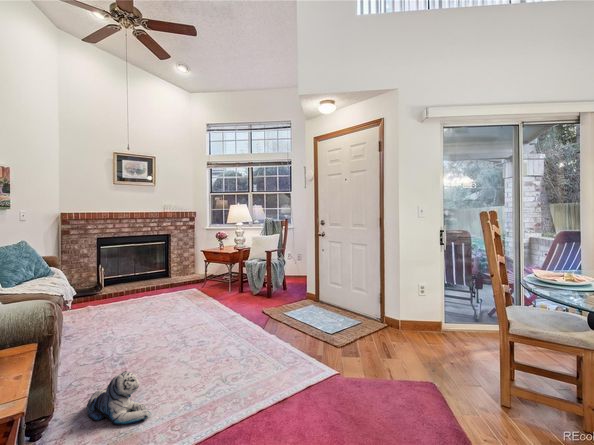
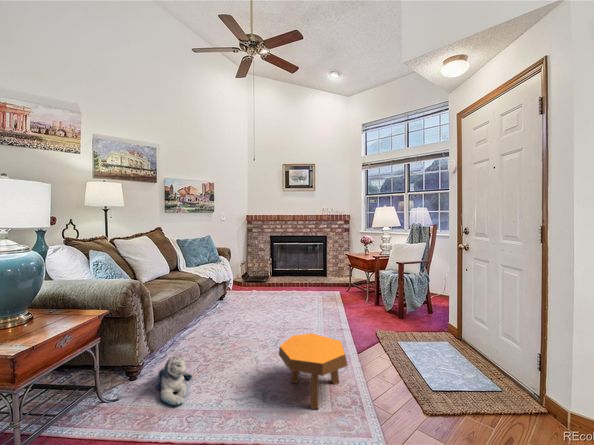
footstool: none [226,316,284,370] -> present [279,333,348,409]

